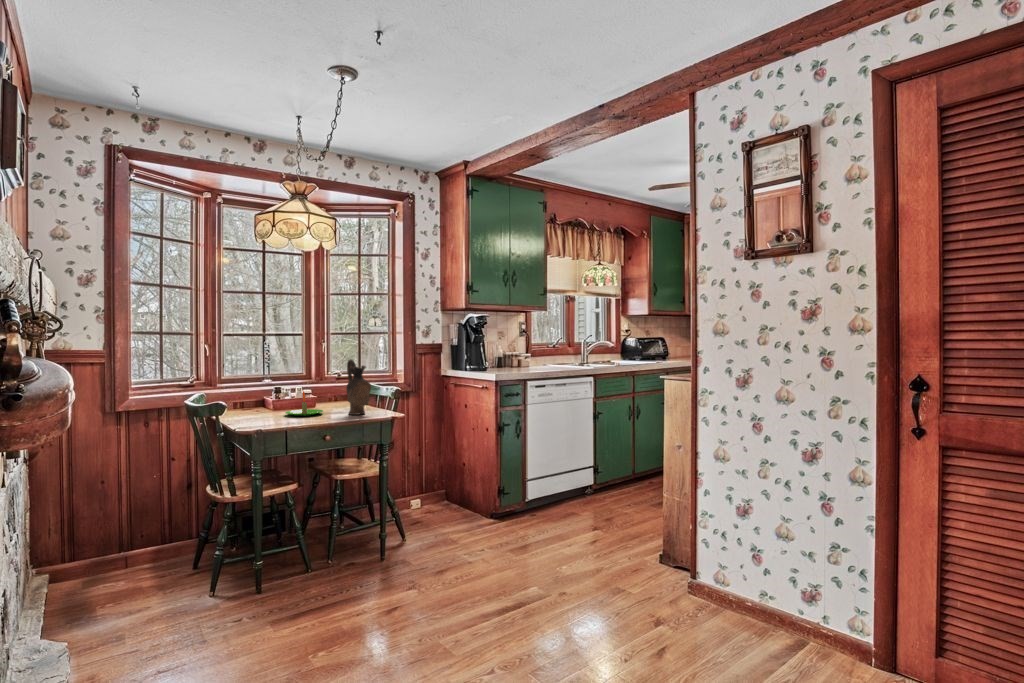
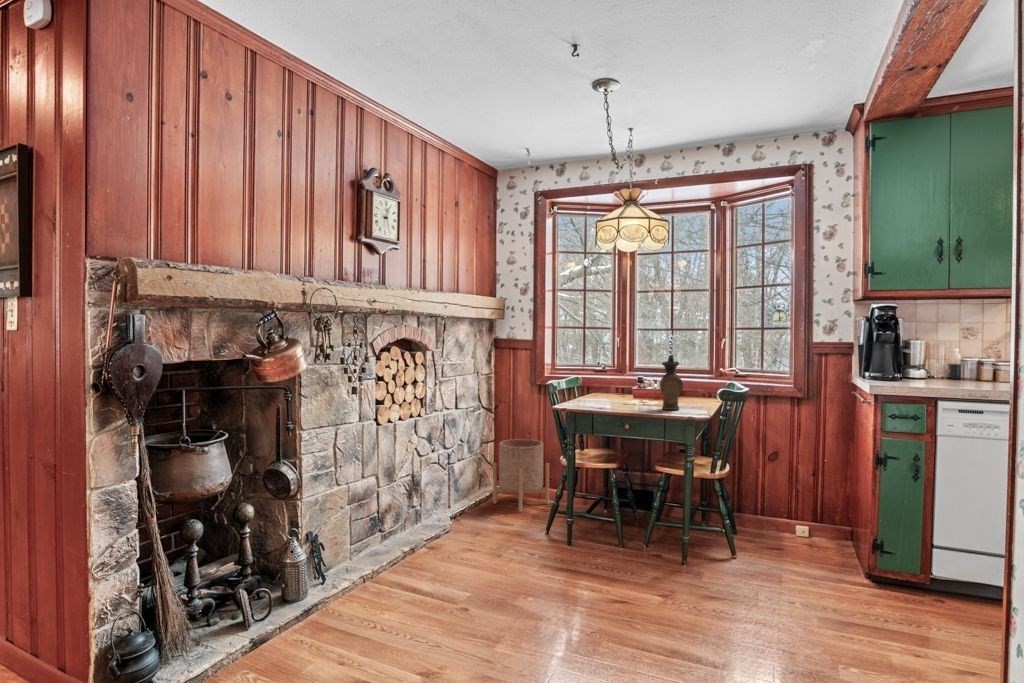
candle: present [285,391,323,416] -> none [618,381,653,405]
planter: none [73,489,158,598] -> present [493,439,549,512]

